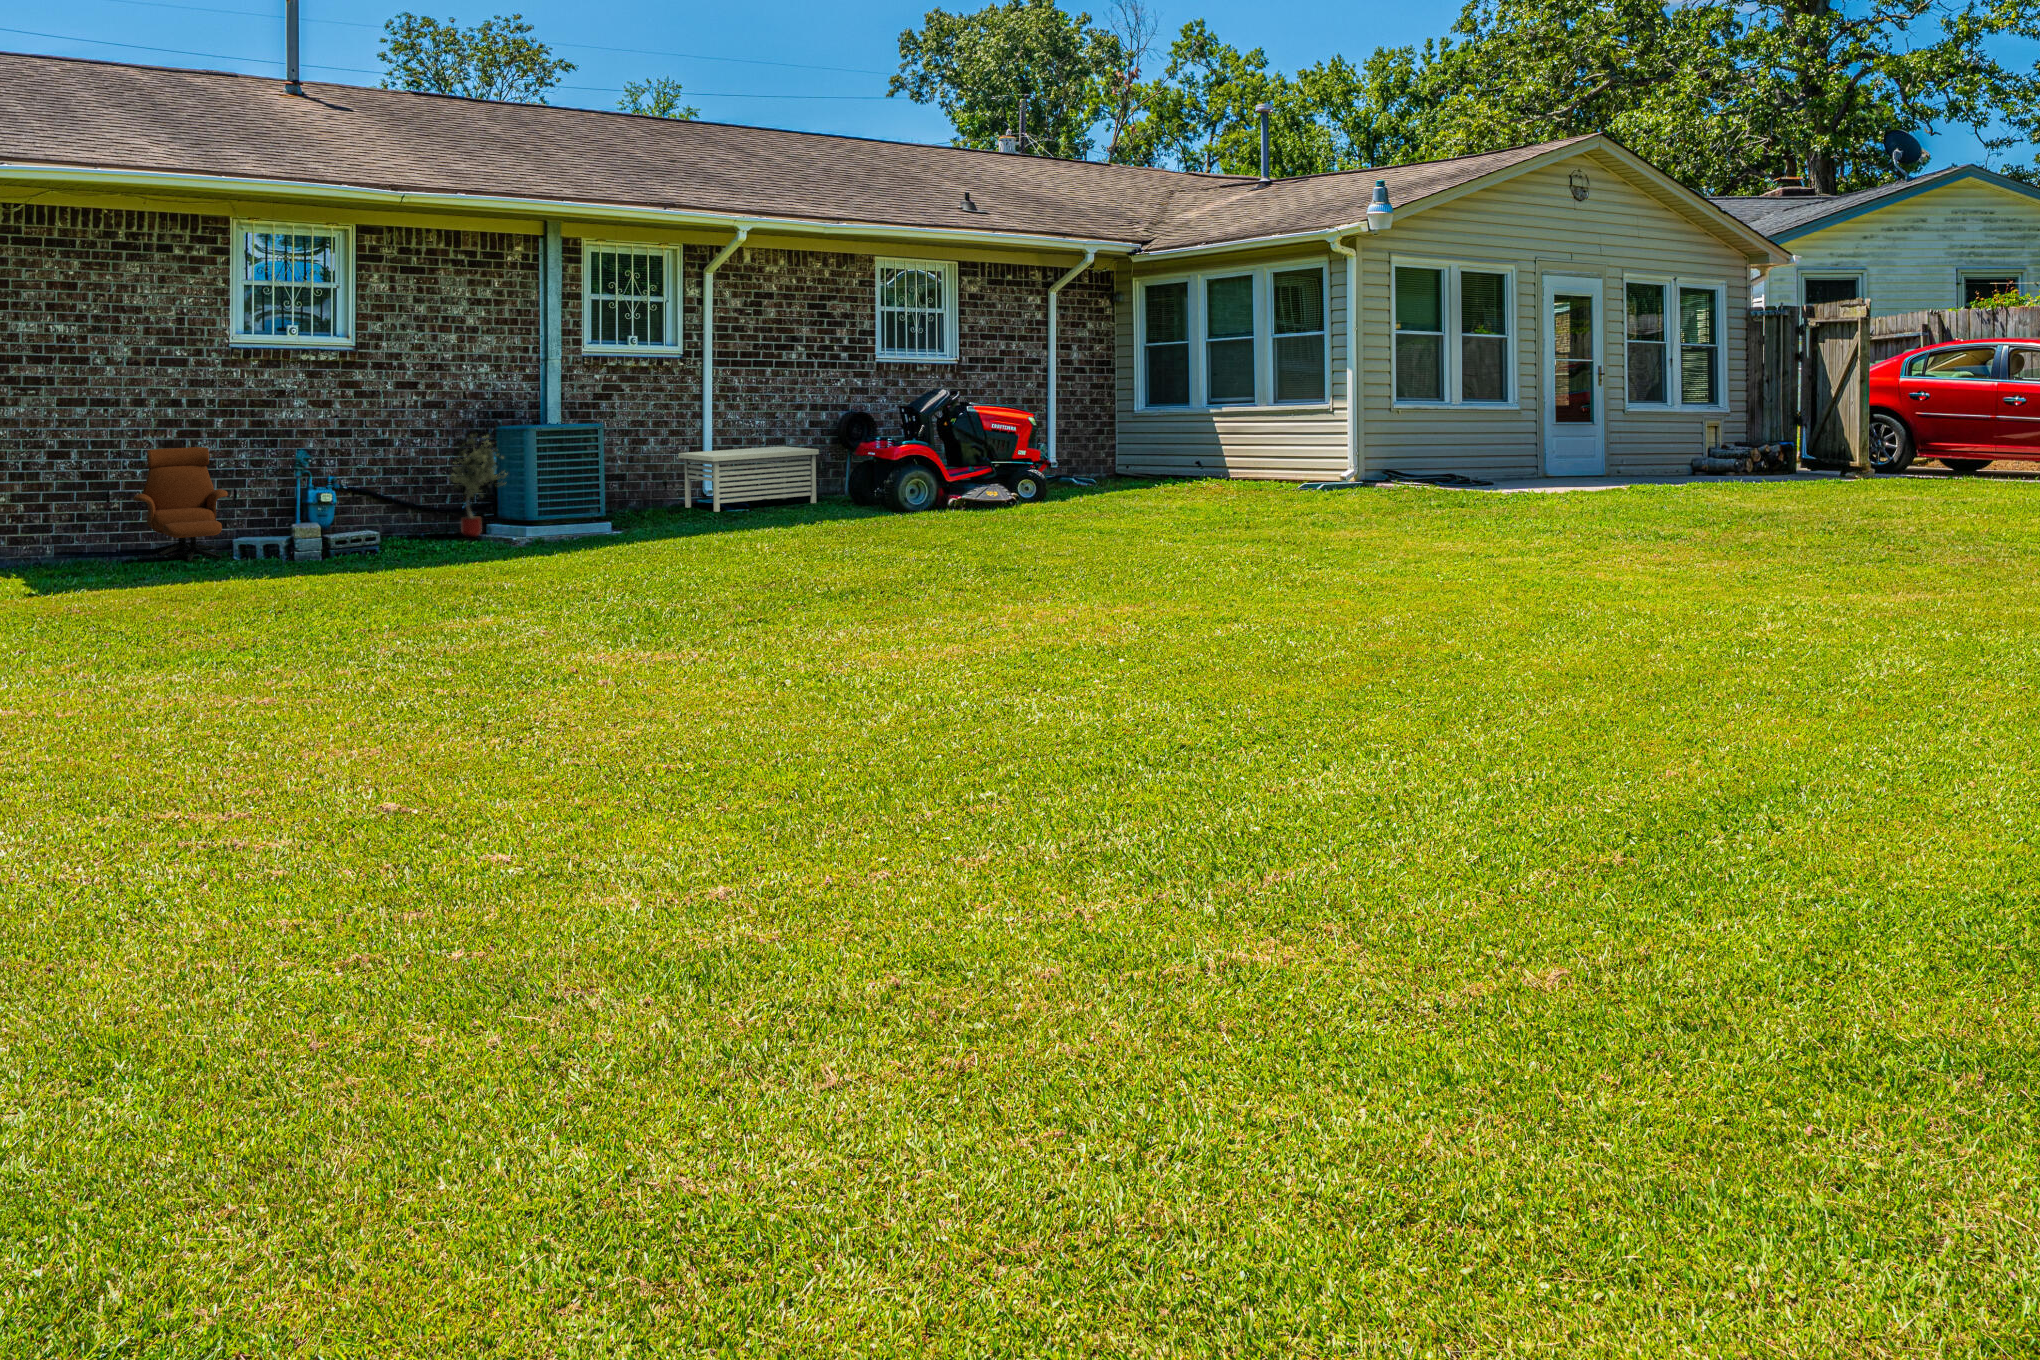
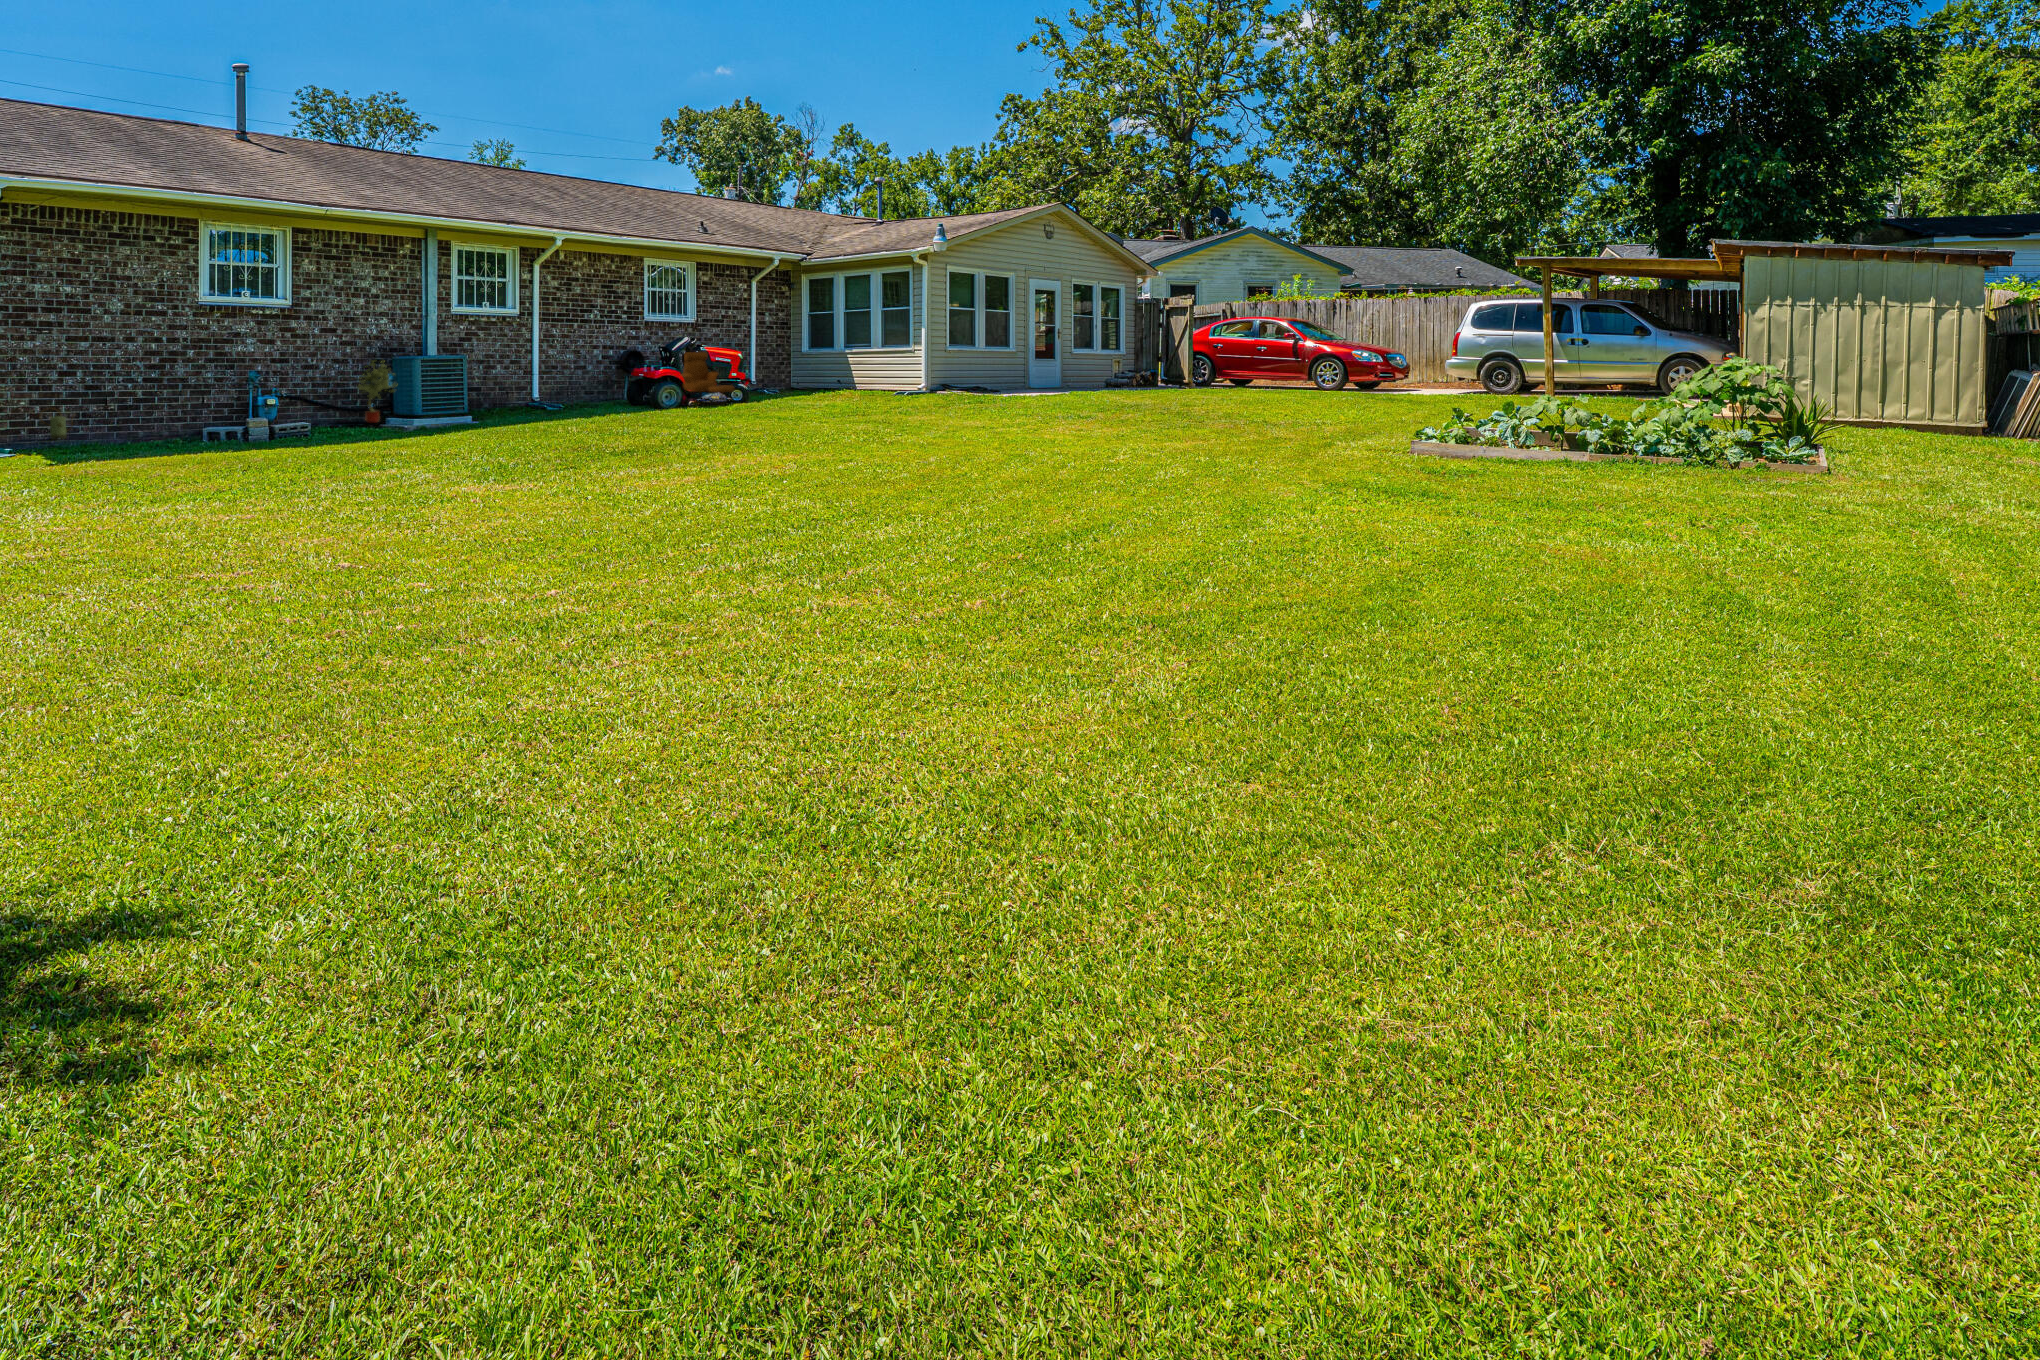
storage bench: present [679,446,819,512] -> none [514,370,605,409]
lounge chair: present [133,447,228,561] -> present [681,352,735,403]
watering can: none [19,511,68,560] -> present [40,414,73,440]

